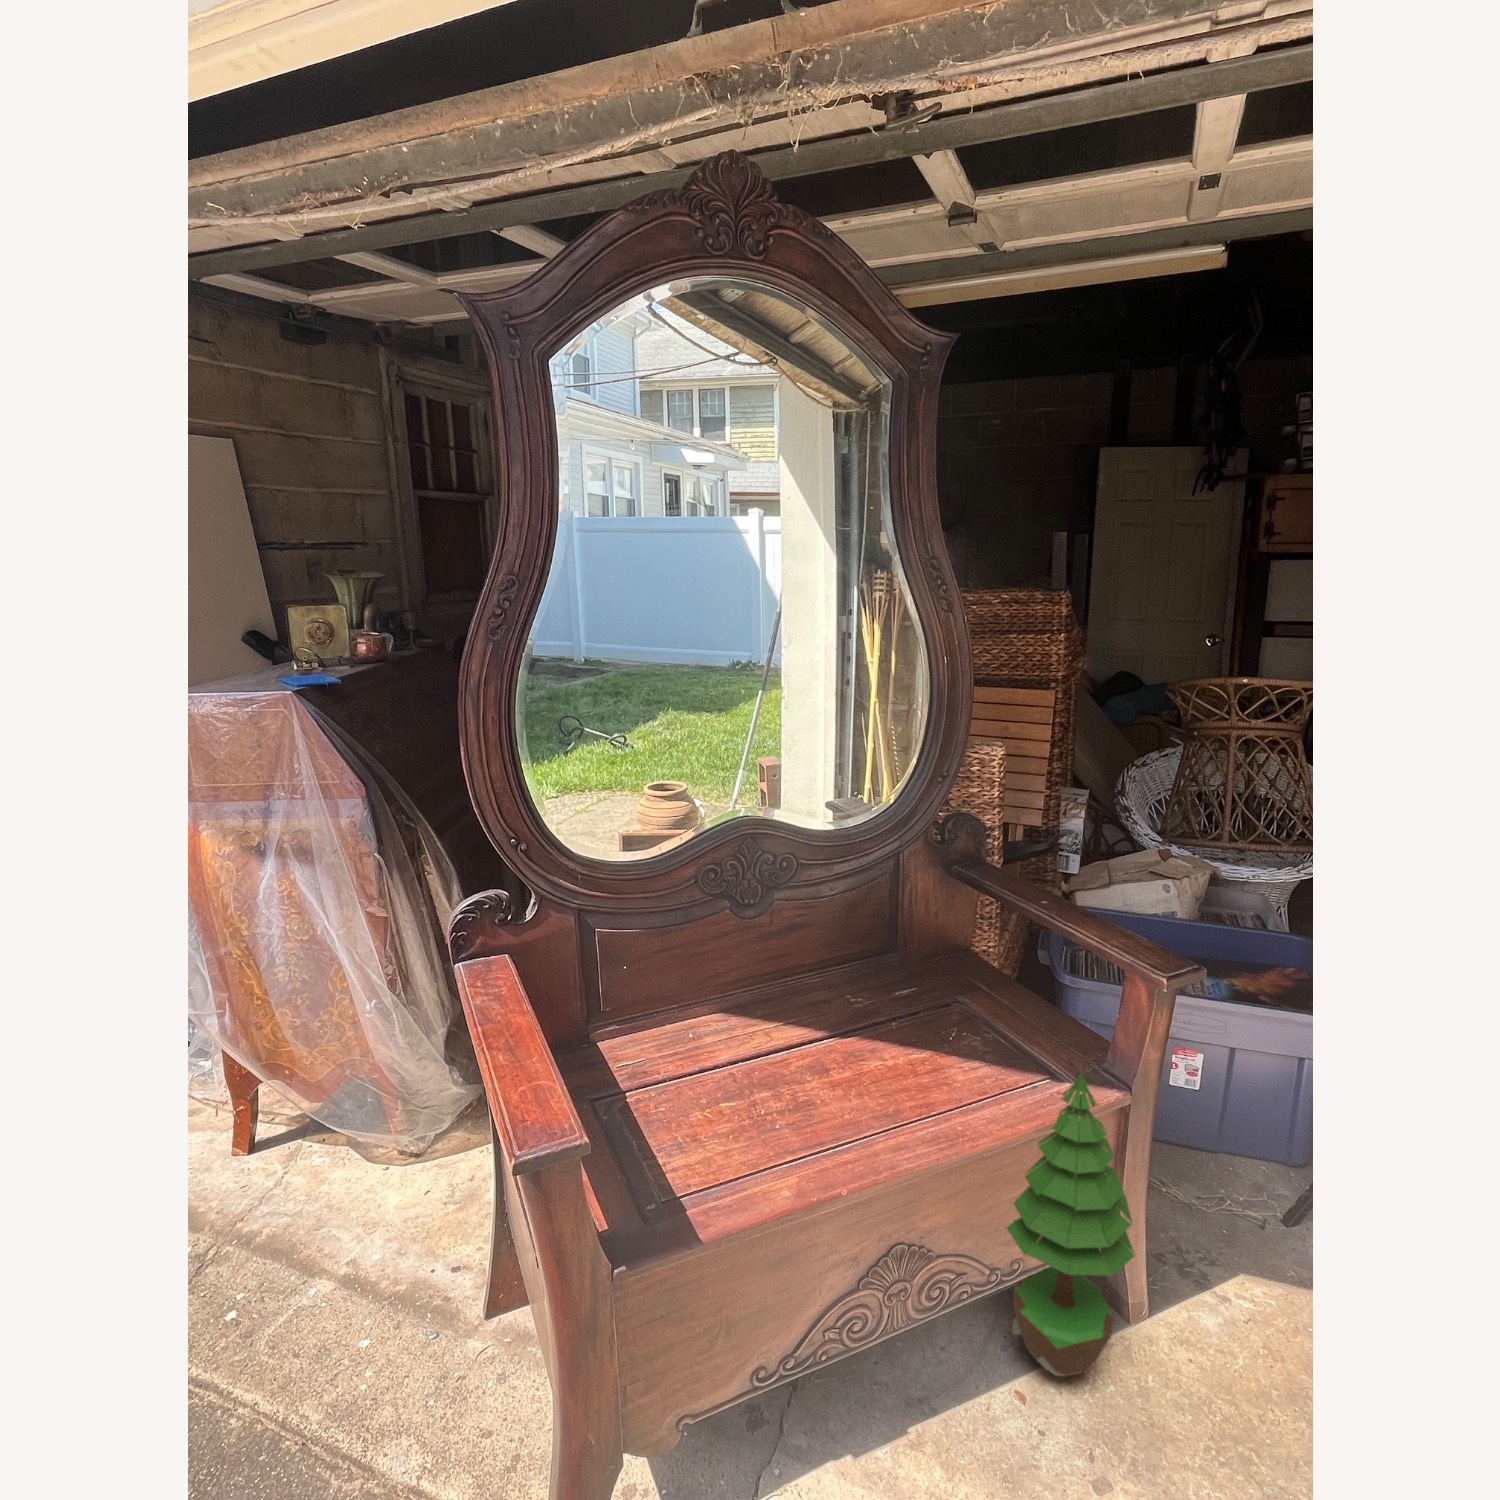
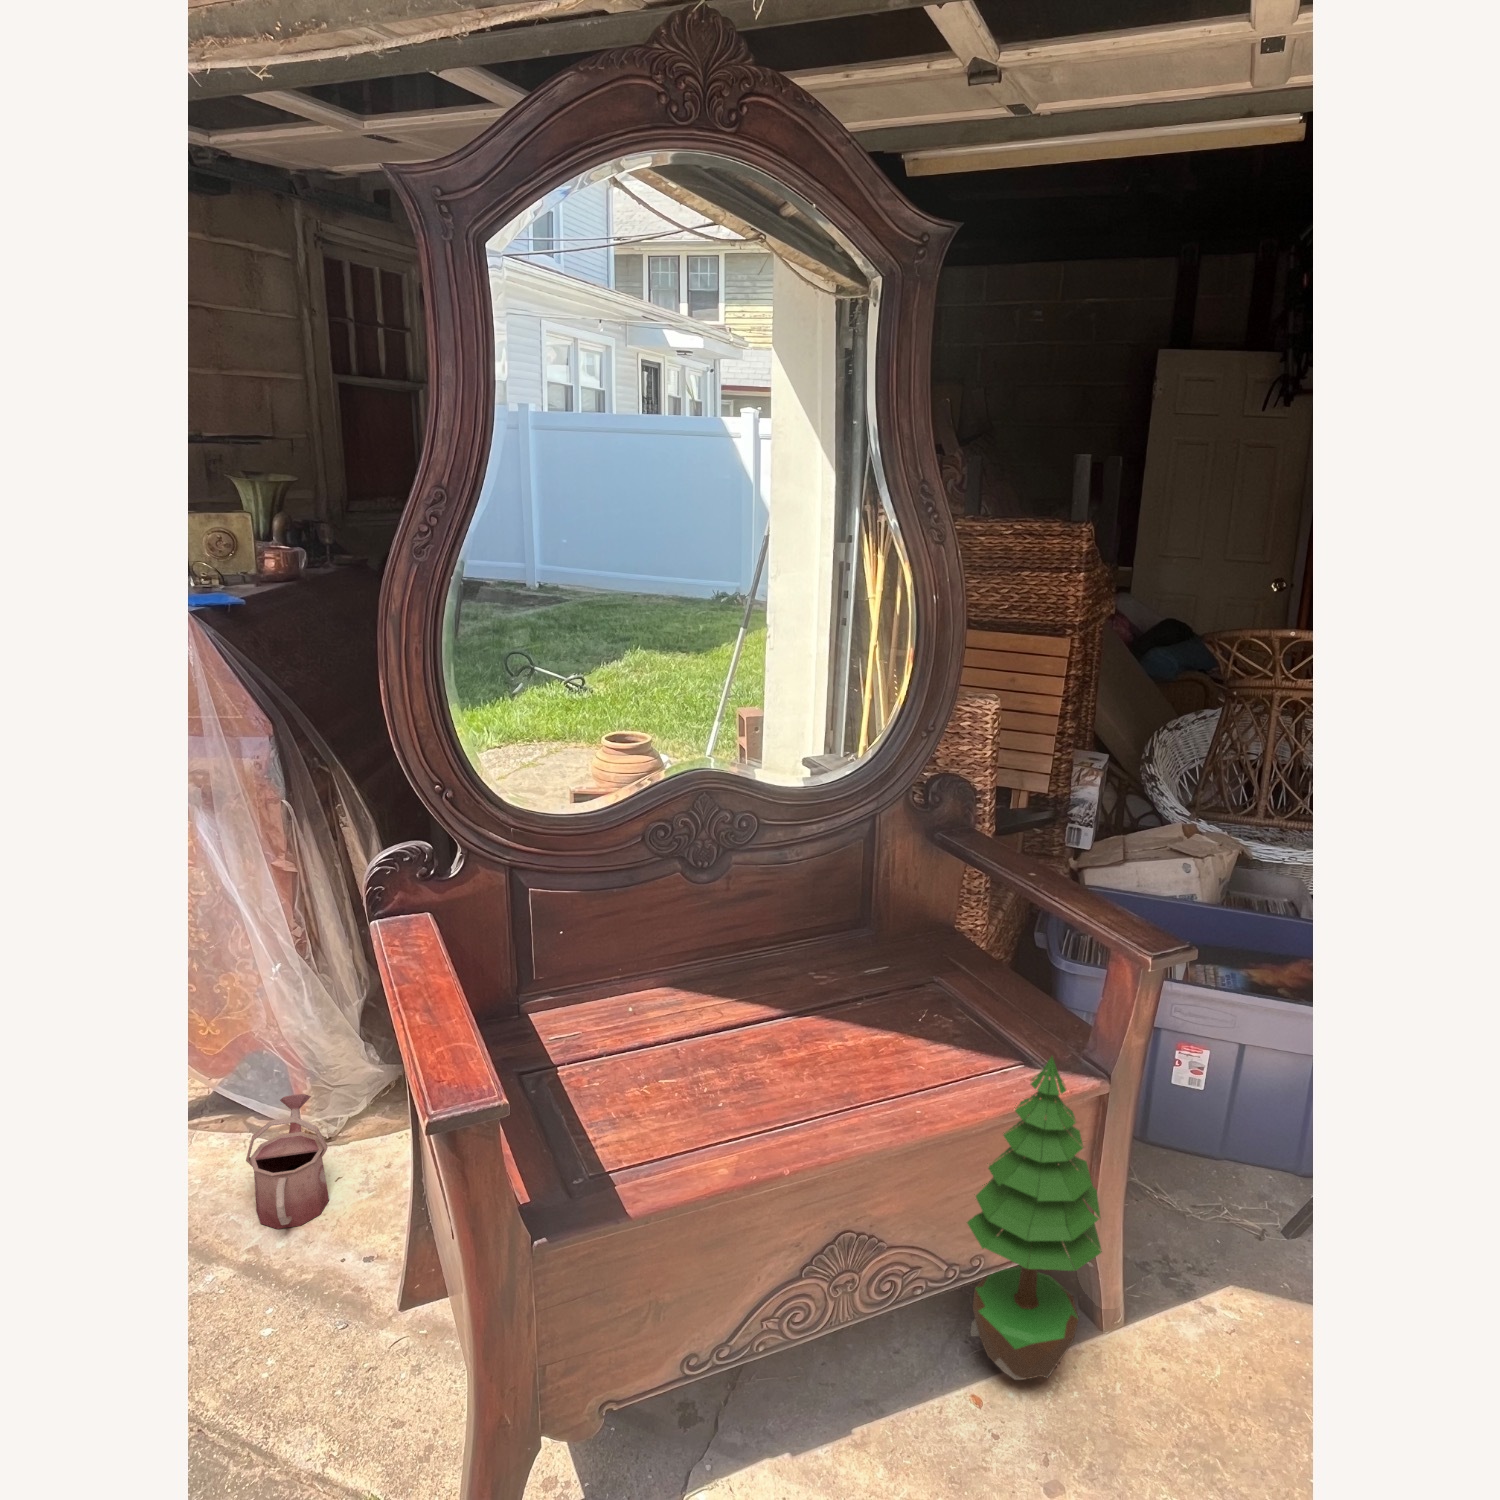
watering can: none [346,1114,421,1240] -> present [246,1094,329,1229]

